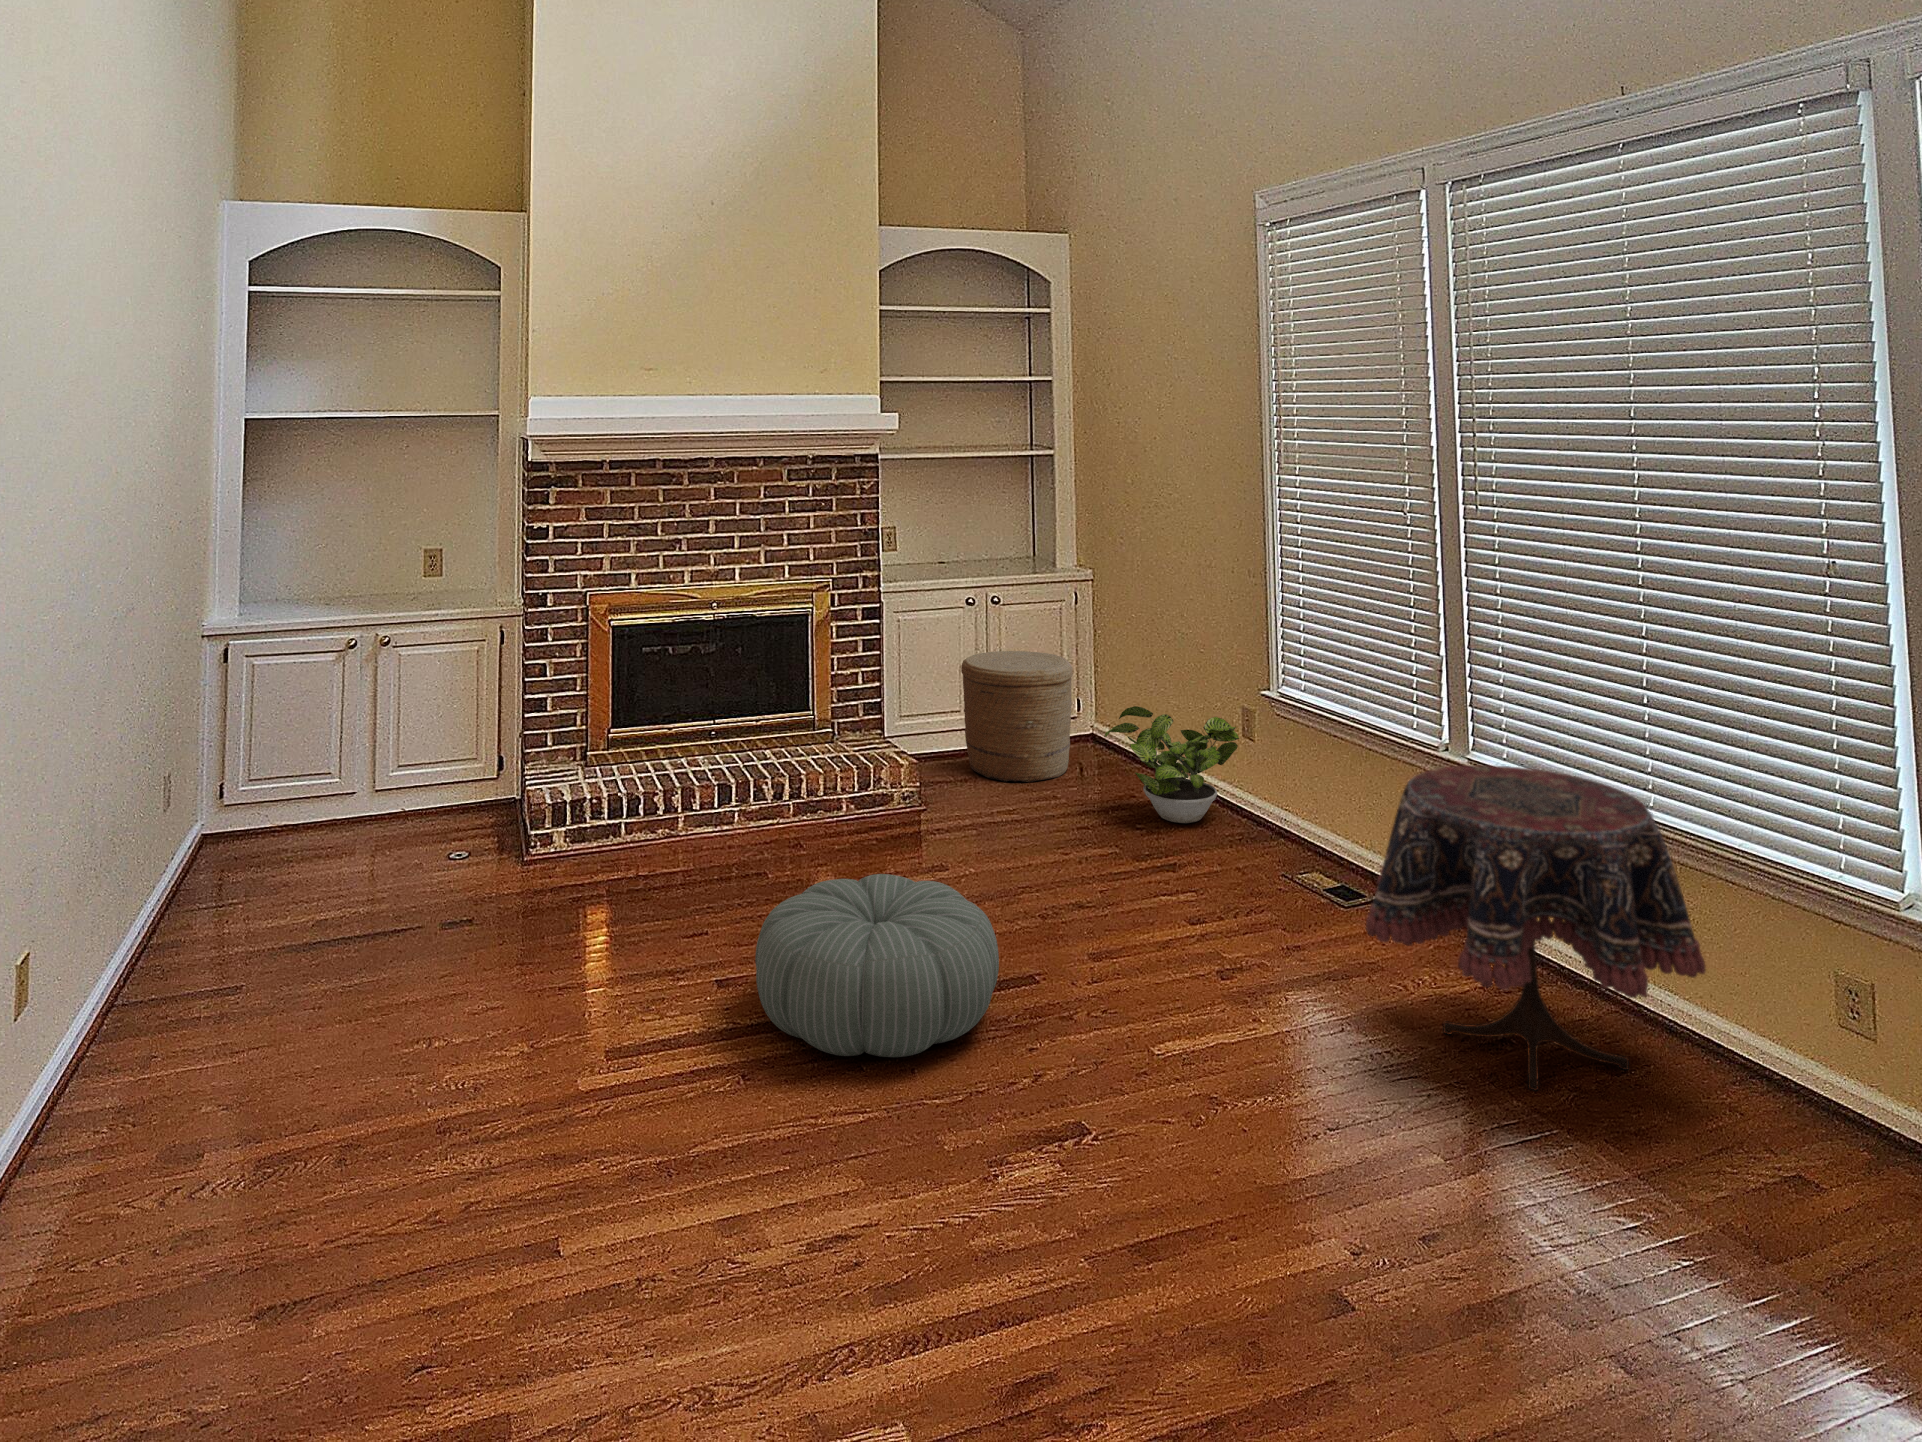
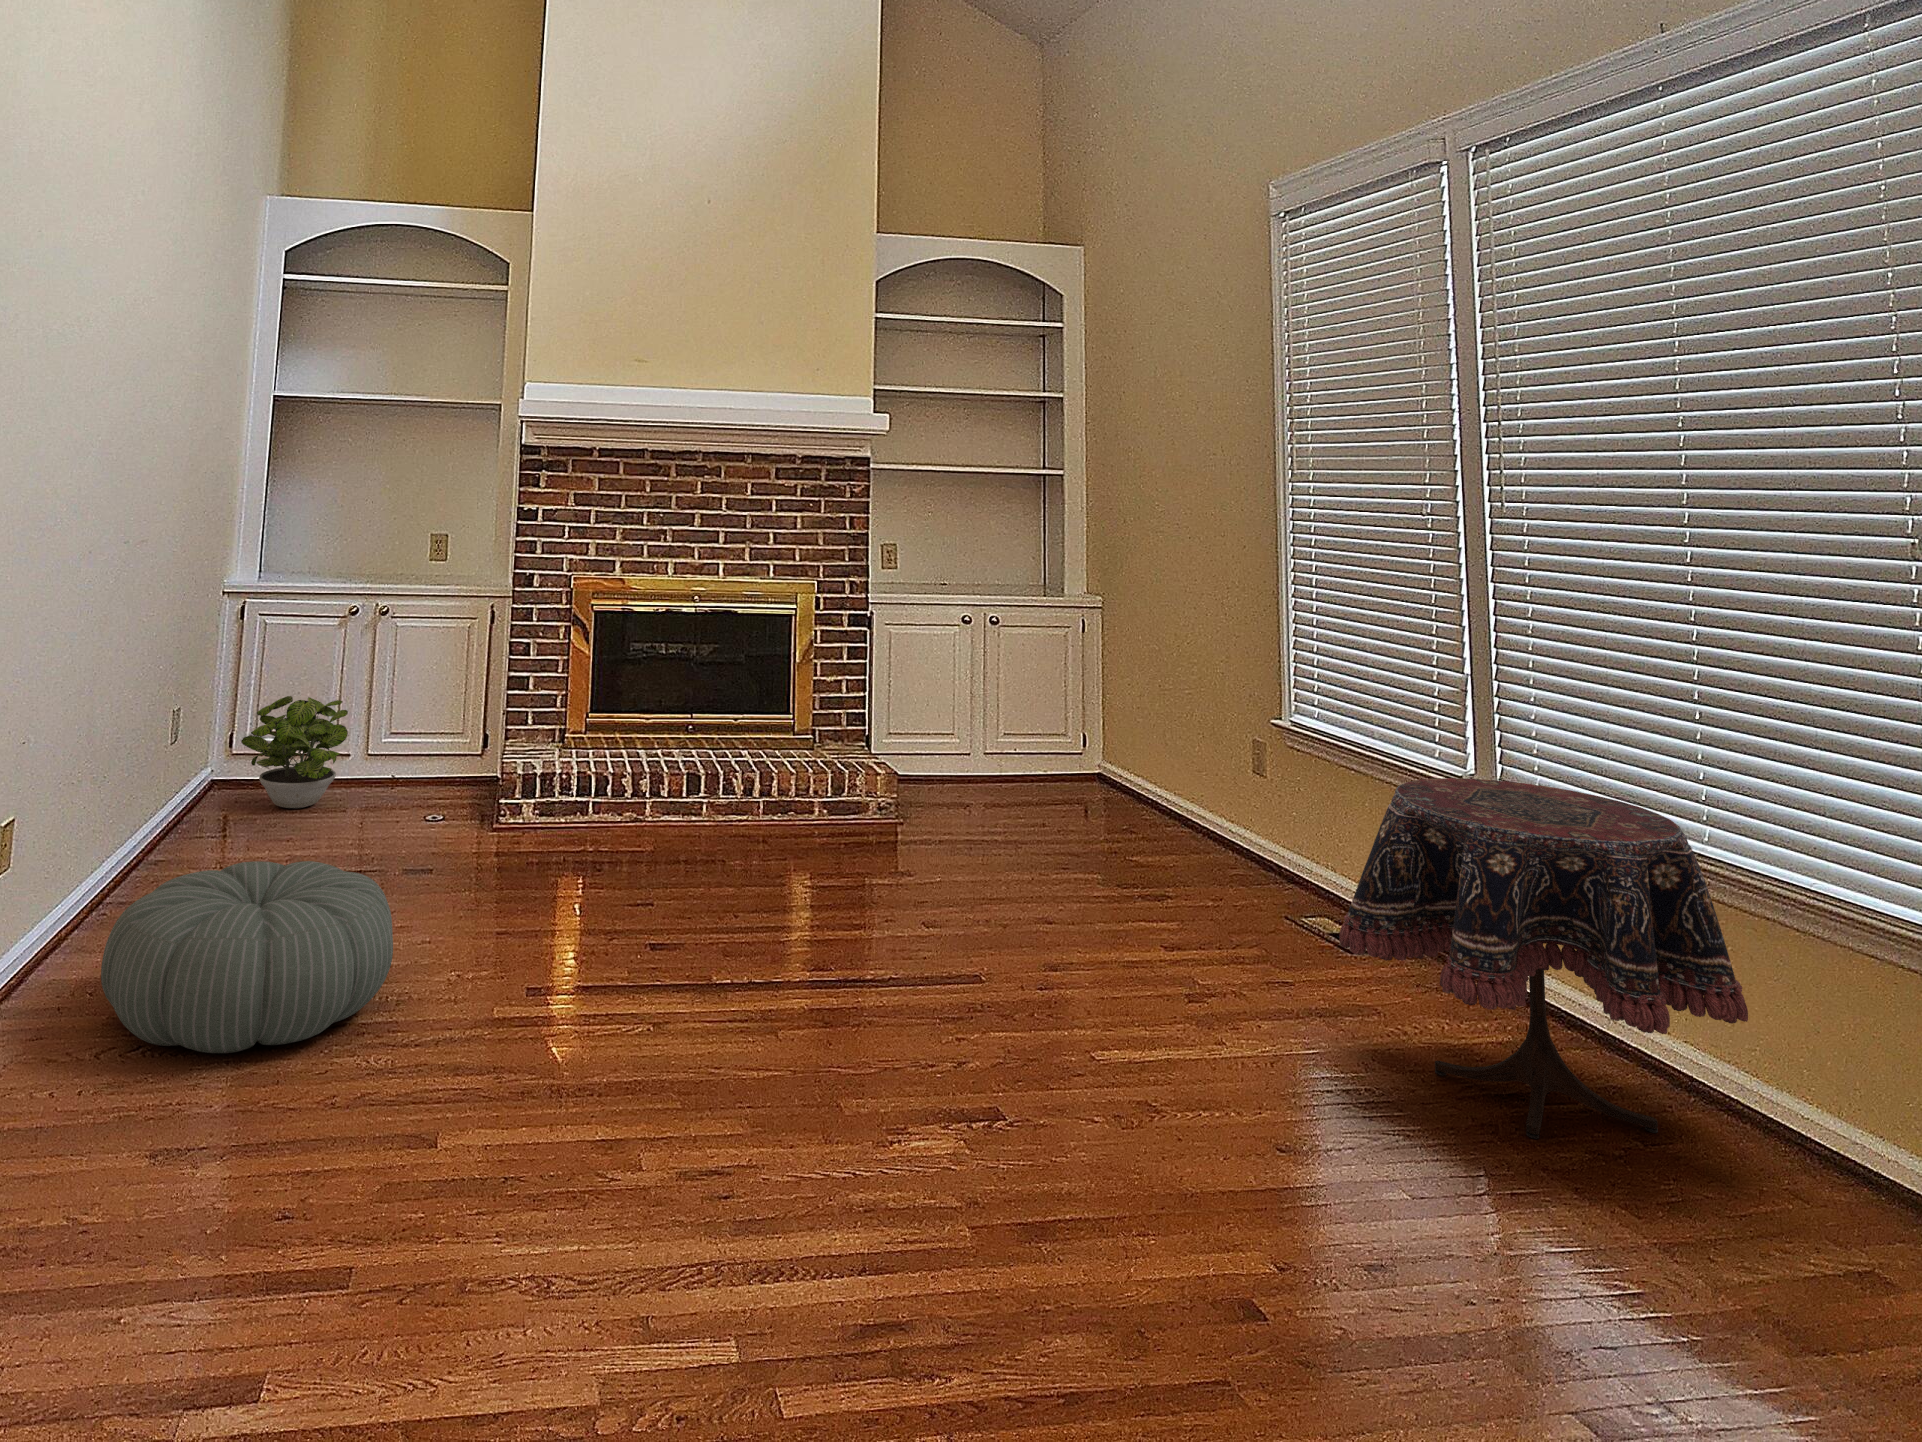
woven basket: present [961,651,1073,782] -> none [953,673,1071,809]
potted plant: present [1105,706,1239,823] -> present [241,696,348,809]
pouf: present [755,874,999,1057] -> present [101,861,393,1053]

